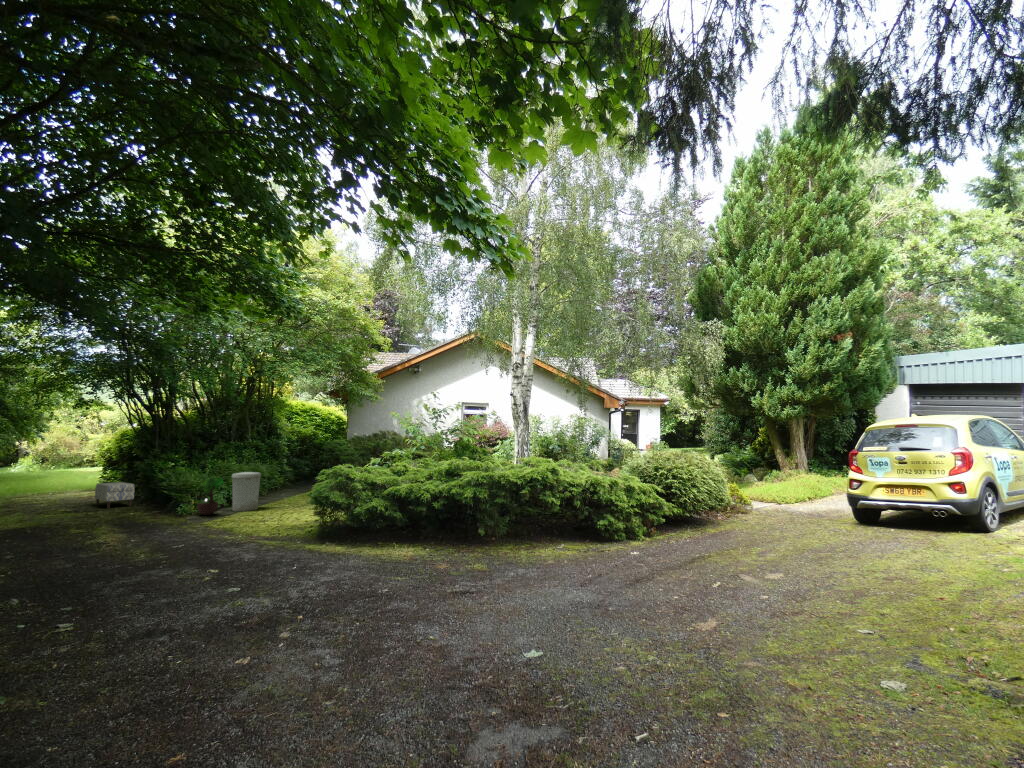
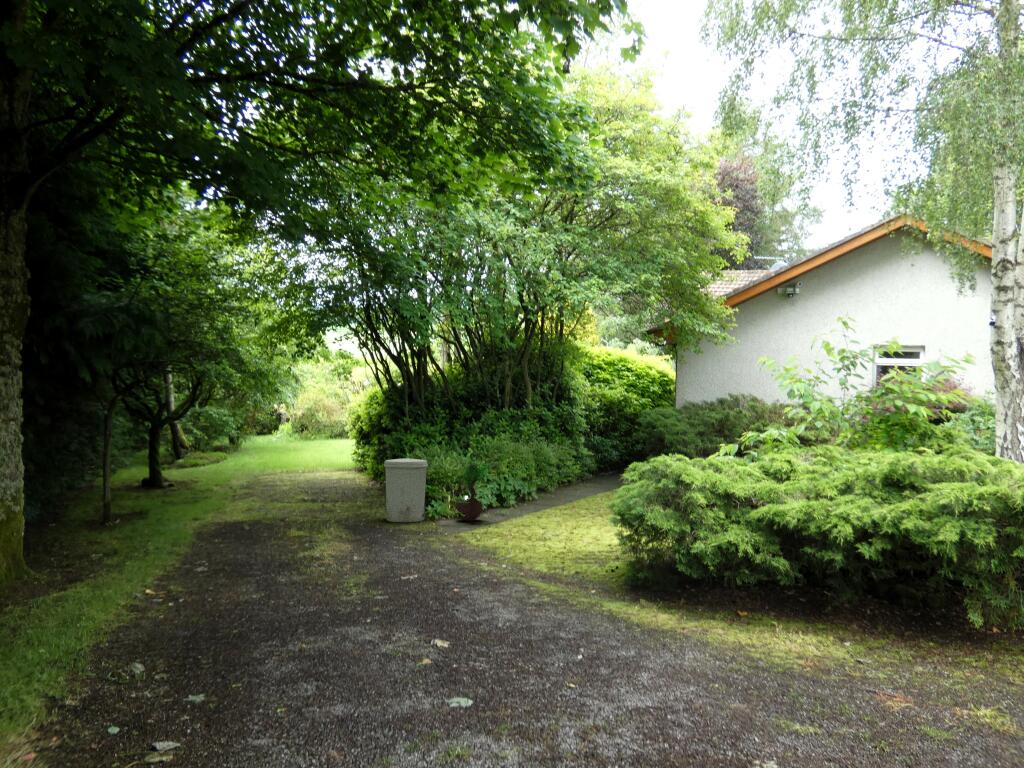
trash can: present [232,472,261,511] -> present [384,459,428,522]
bench: present [95,482,135,508] -> none [341,463,383,498]

